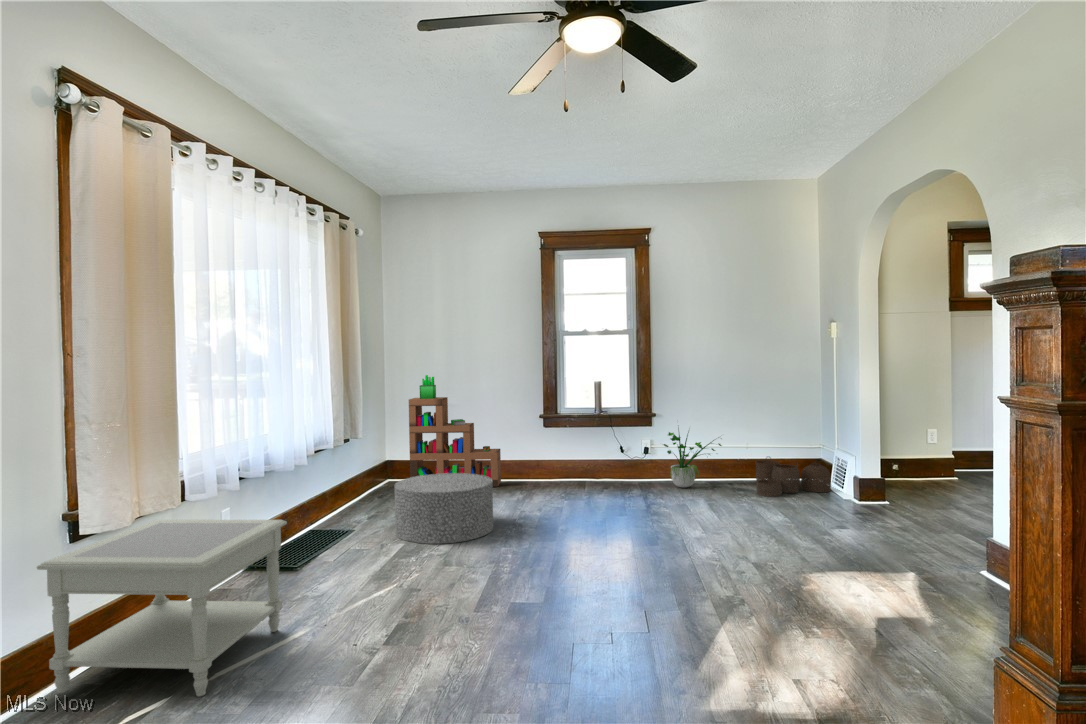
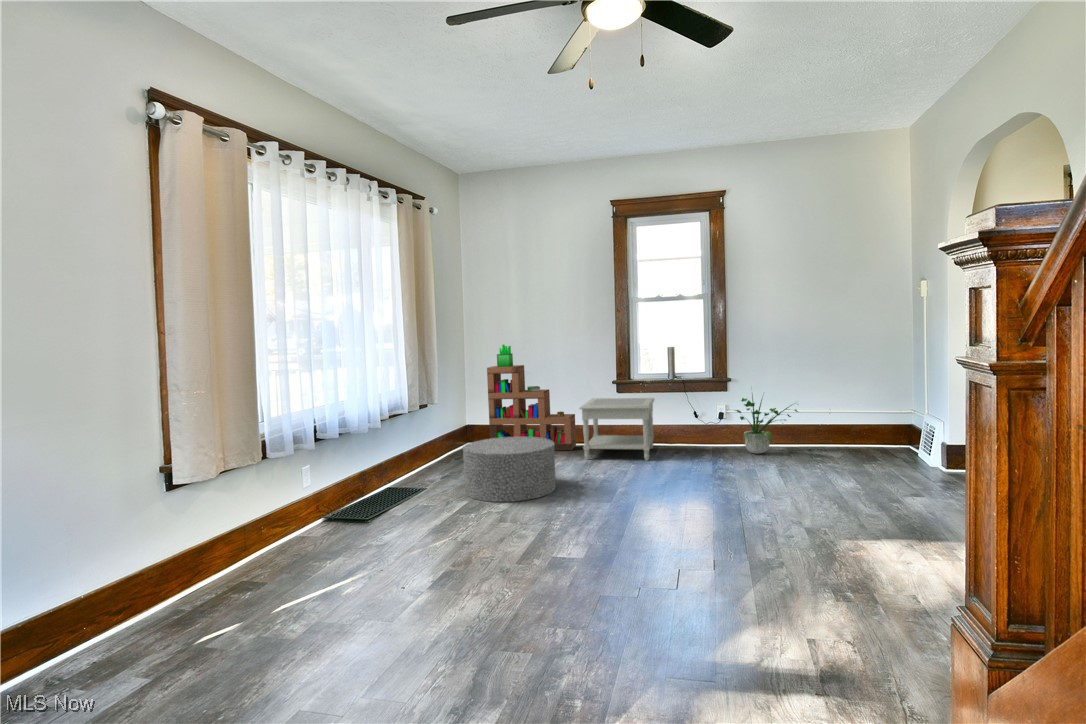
woven basket: present [756,460,831,497] -> none [834,423,920,464]
side table: present [37,520,287,696] -> present [579,398,655,461]

